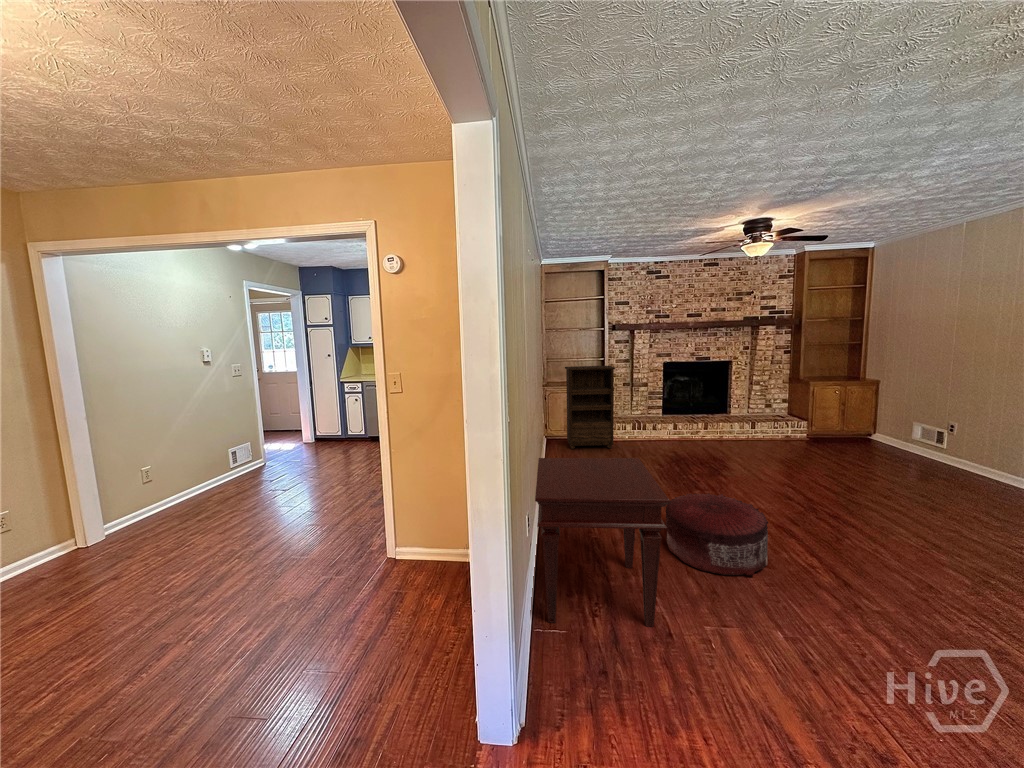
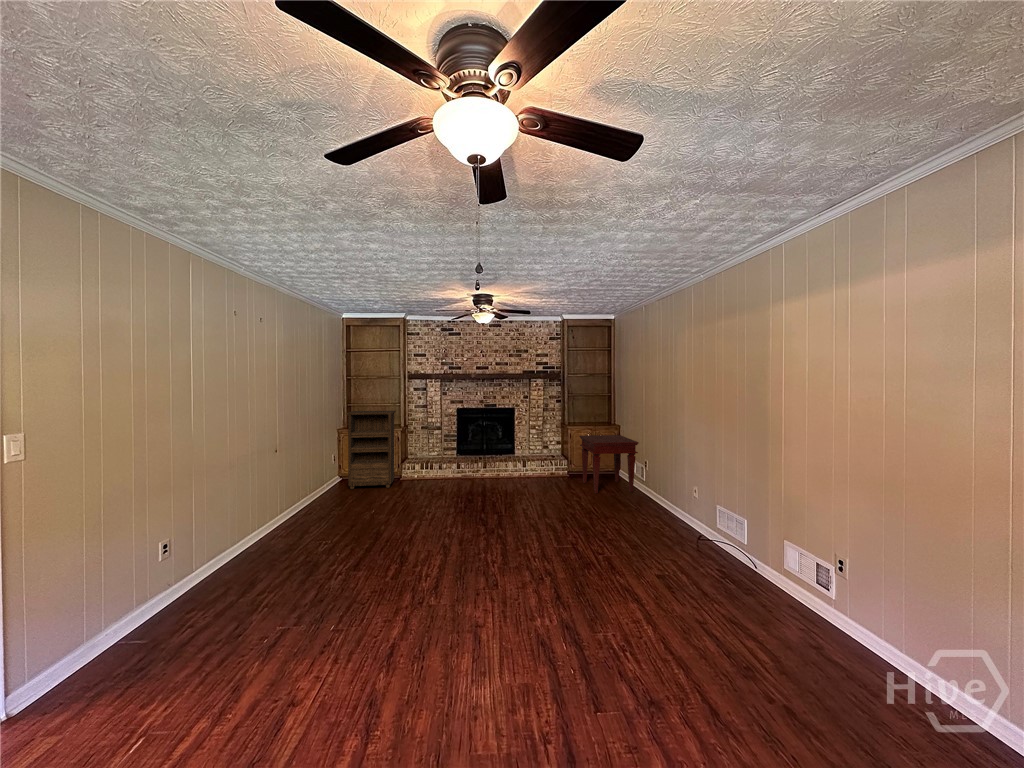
side table: present [535,458,670,627] -> present [579,435,639,493]
pouf: present [665,494,768,575] -> none [314,527,403,599]

